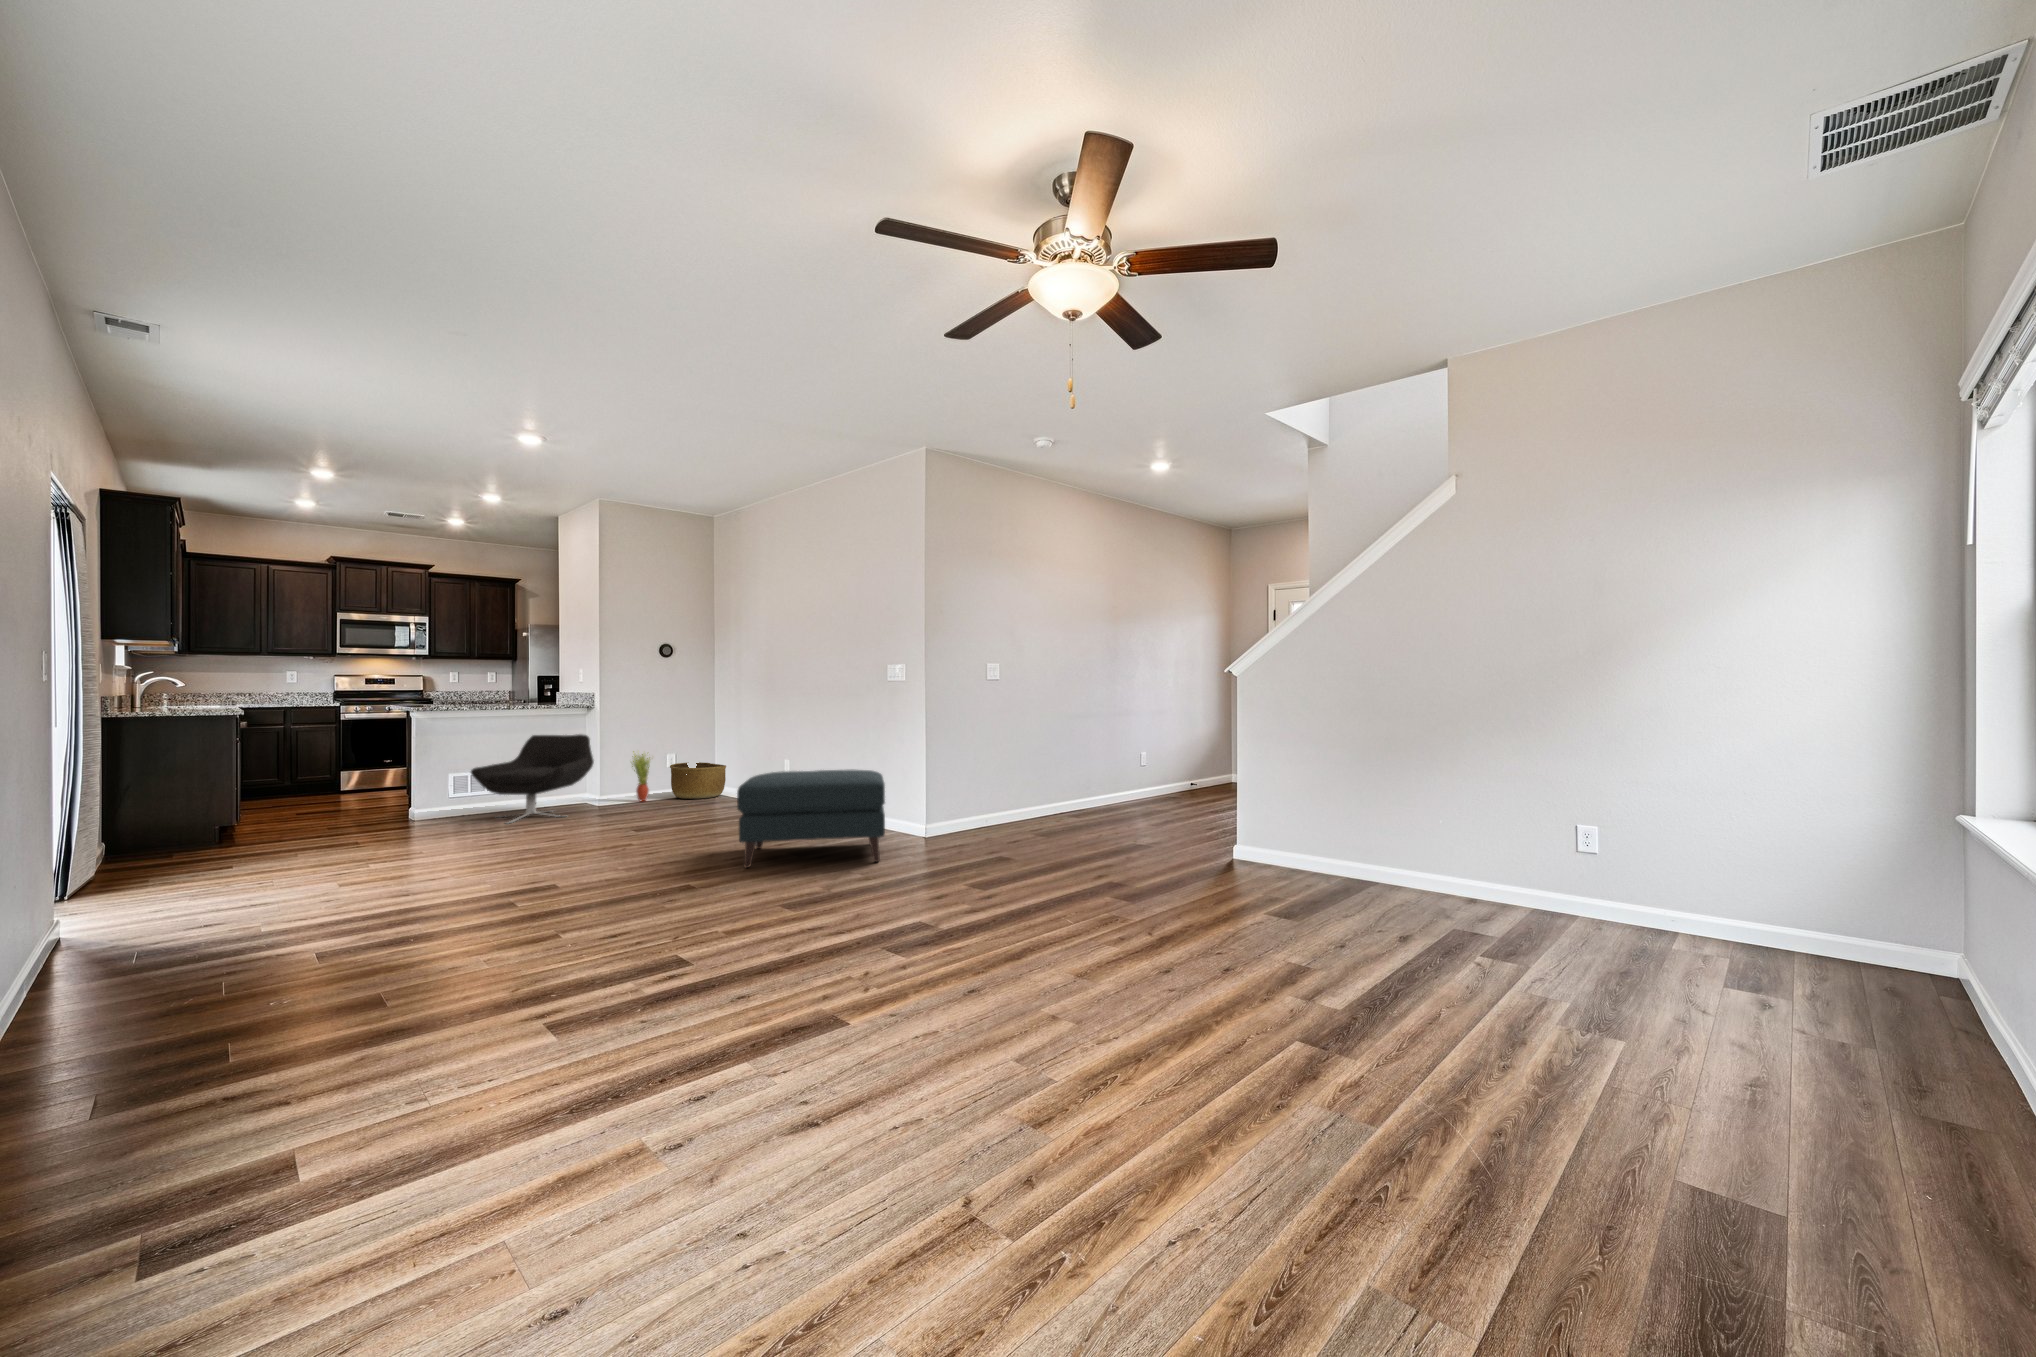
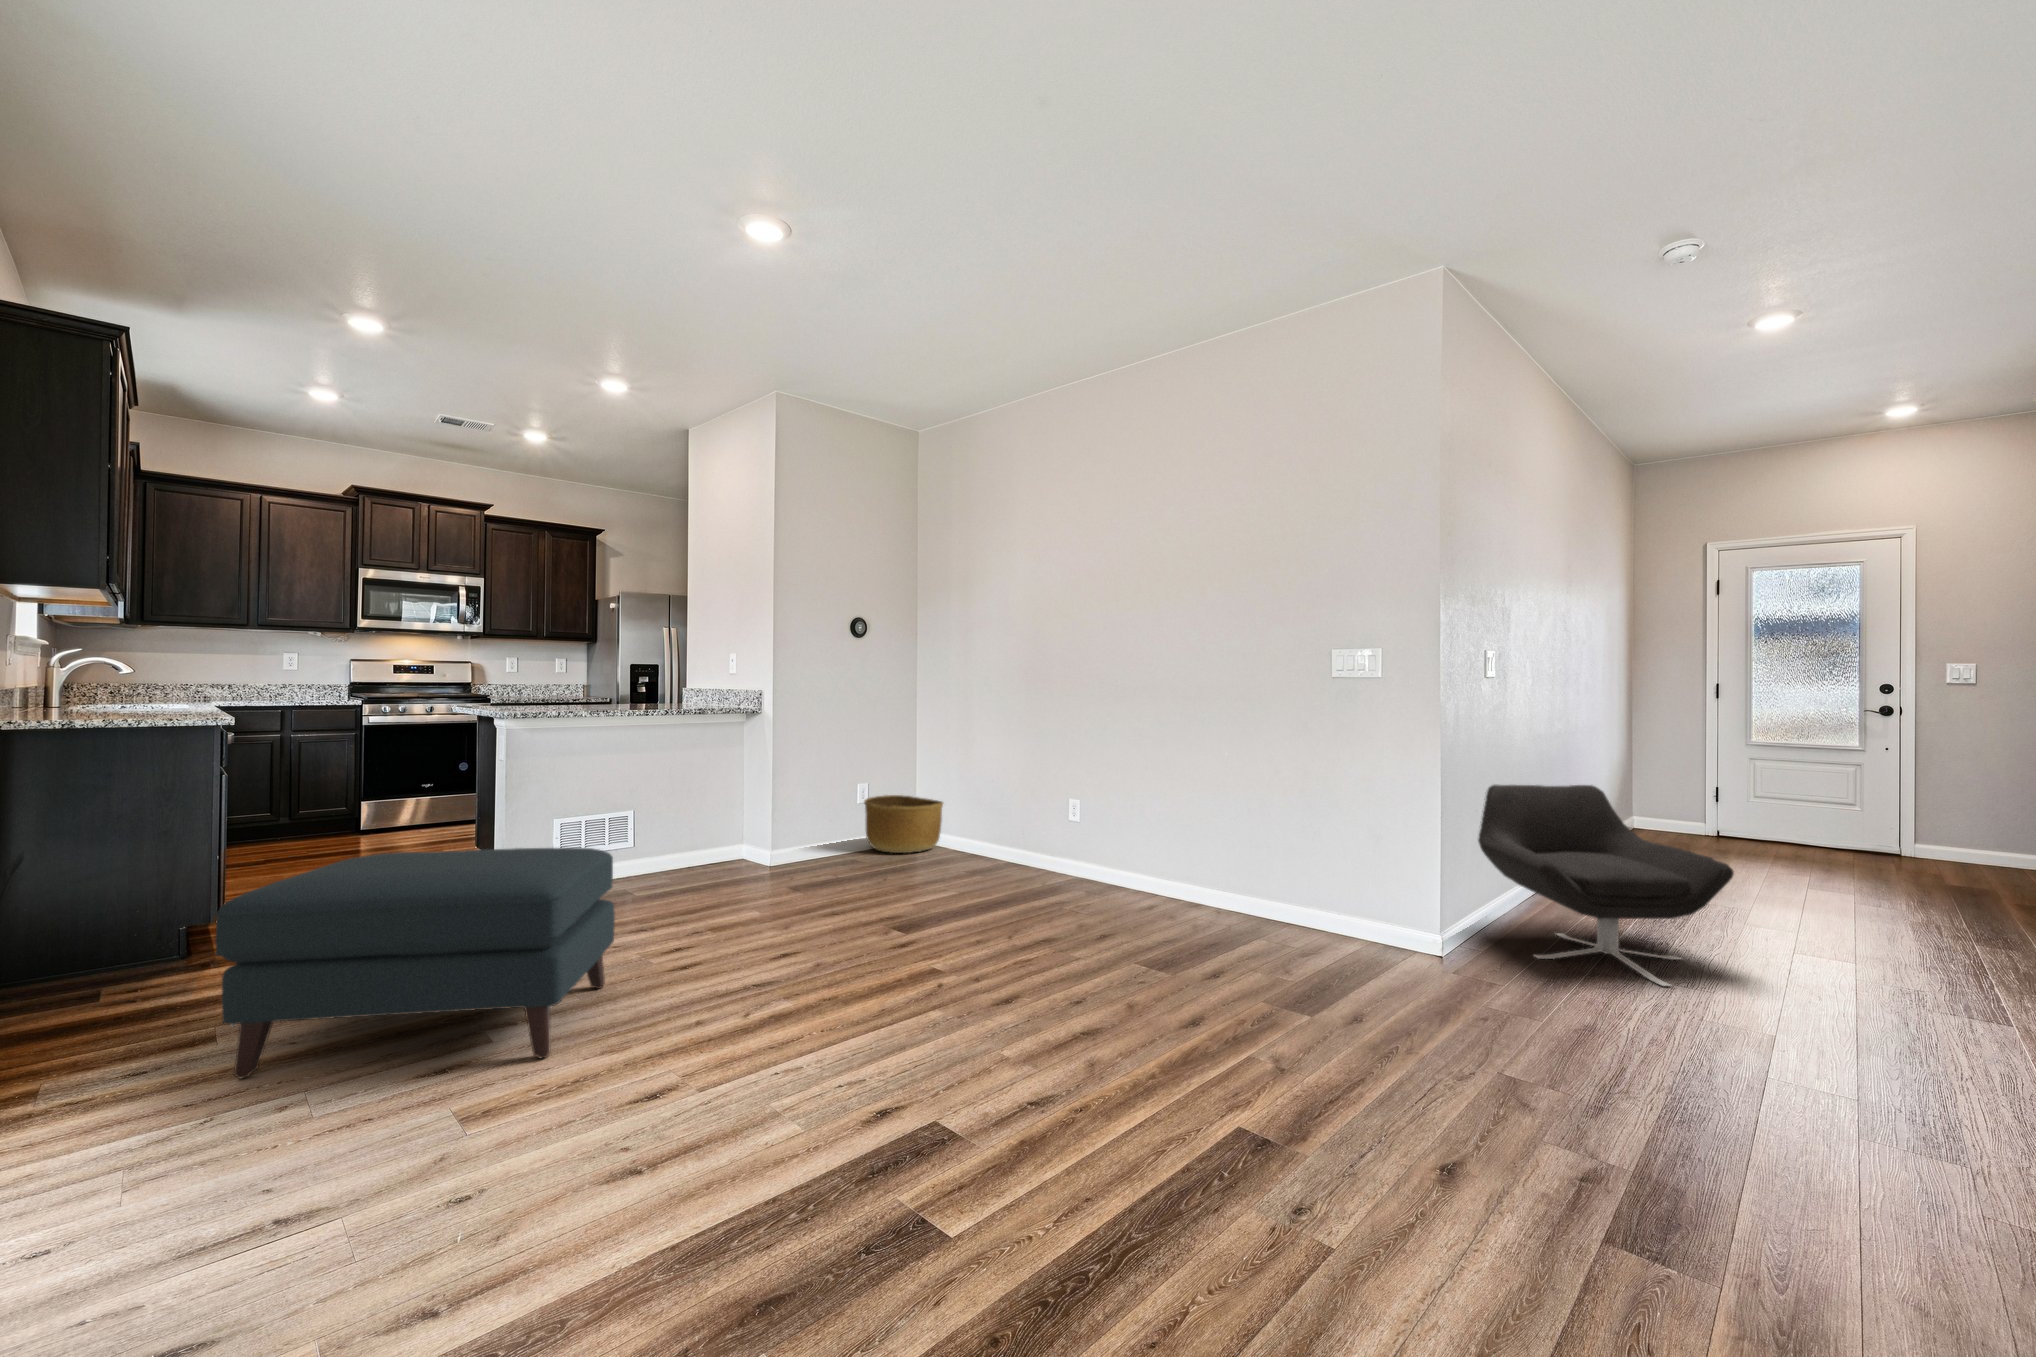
lounge chair: present [471,734,594,823] -> present [1478,785,1734,986]
potted plant: present [632,751,650,802] -> none [814,779,847,858]
ottoman: present [737,770,885,868] -> present [215,848,615,1079]

